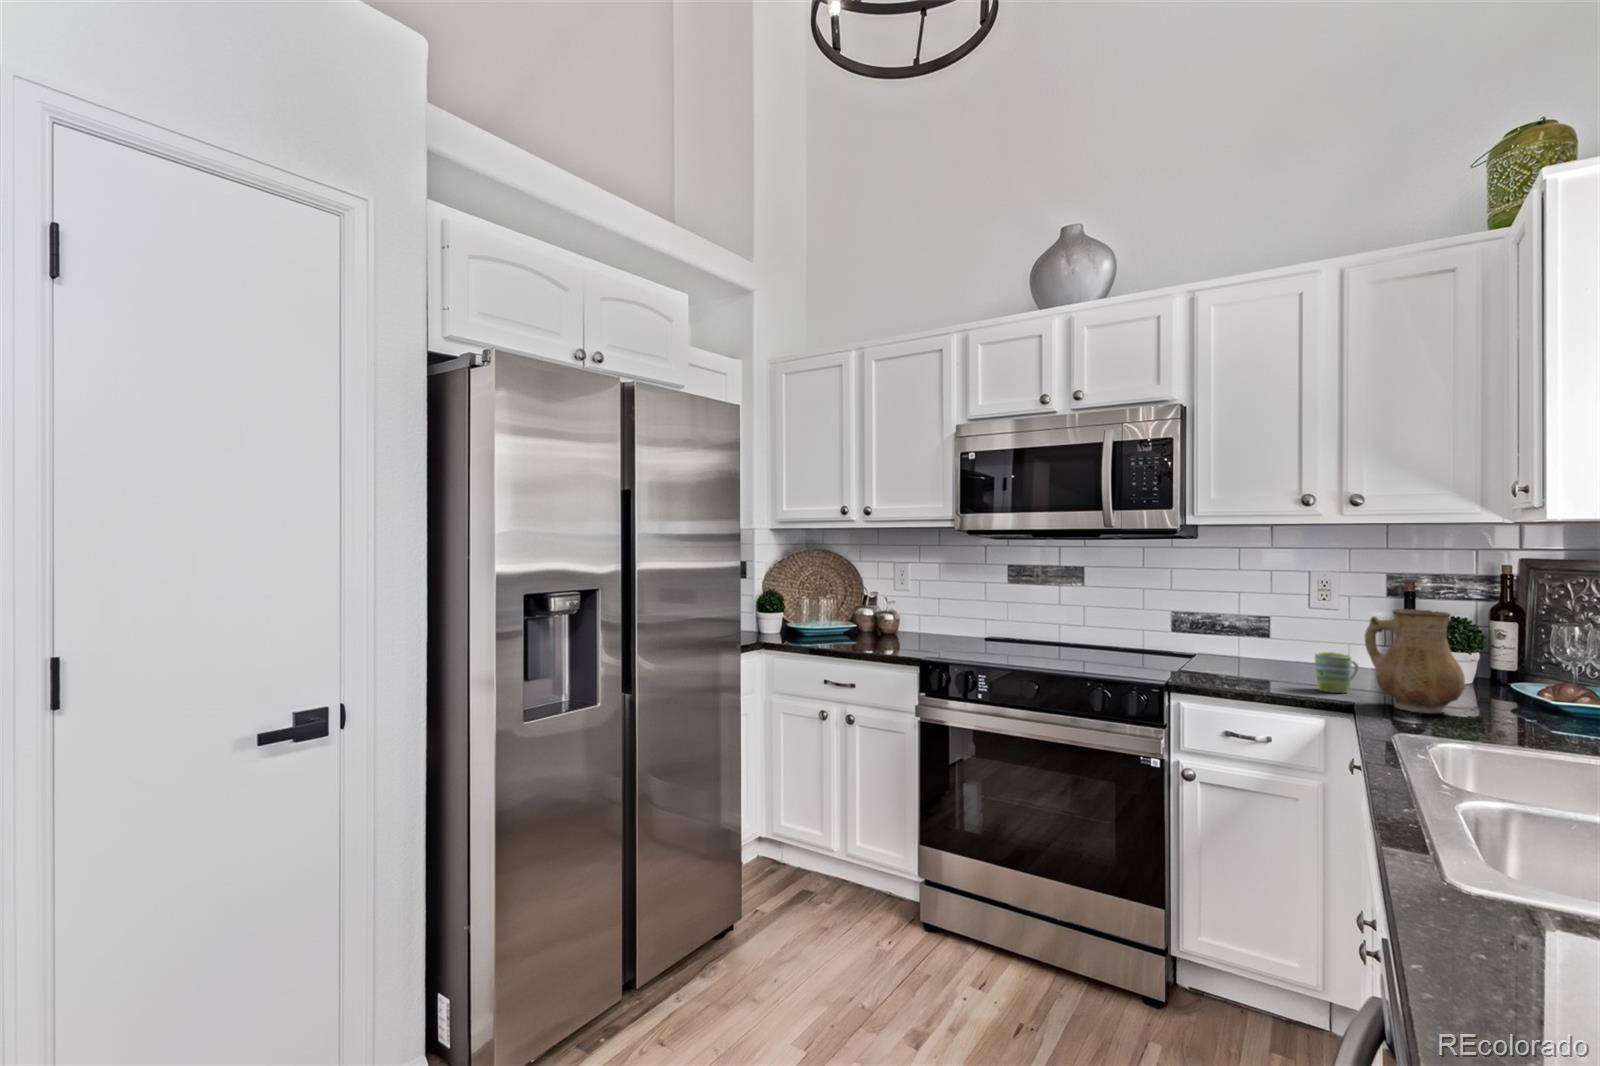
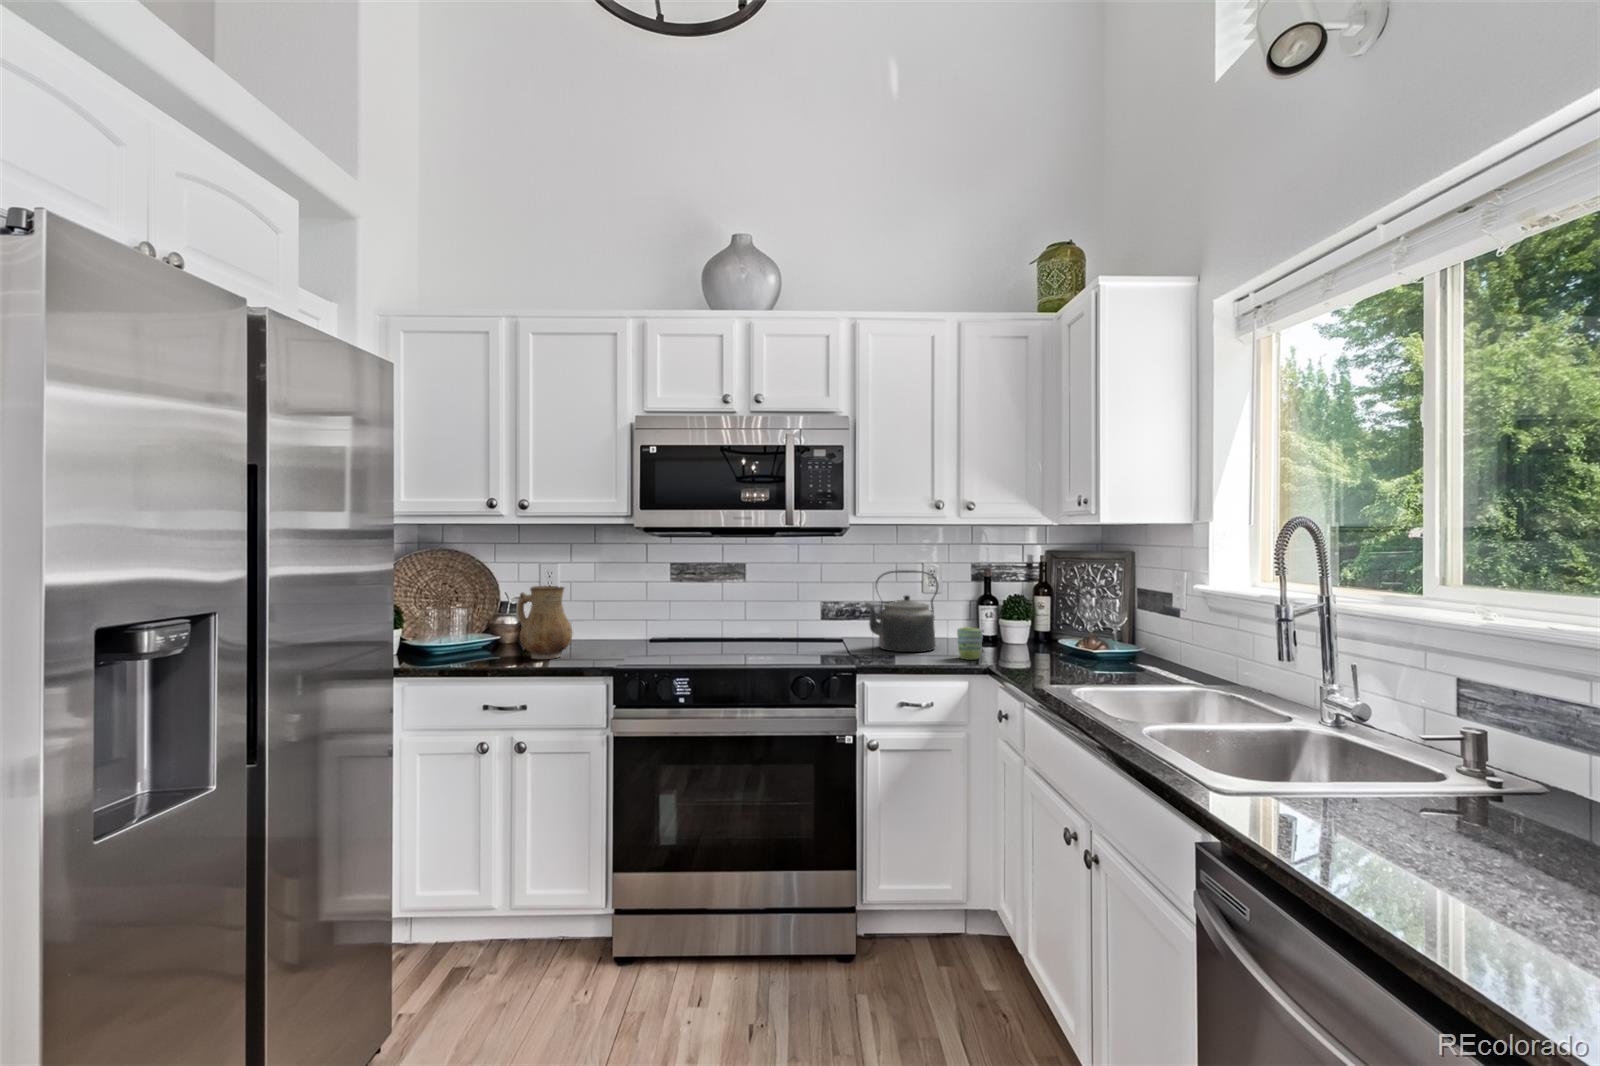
kettle: none [1209,579,1311,678] -> present [865,570,939,652]
ceramic pitcher: present [1365,609,1465,713] -> present [517,586,572,659]

